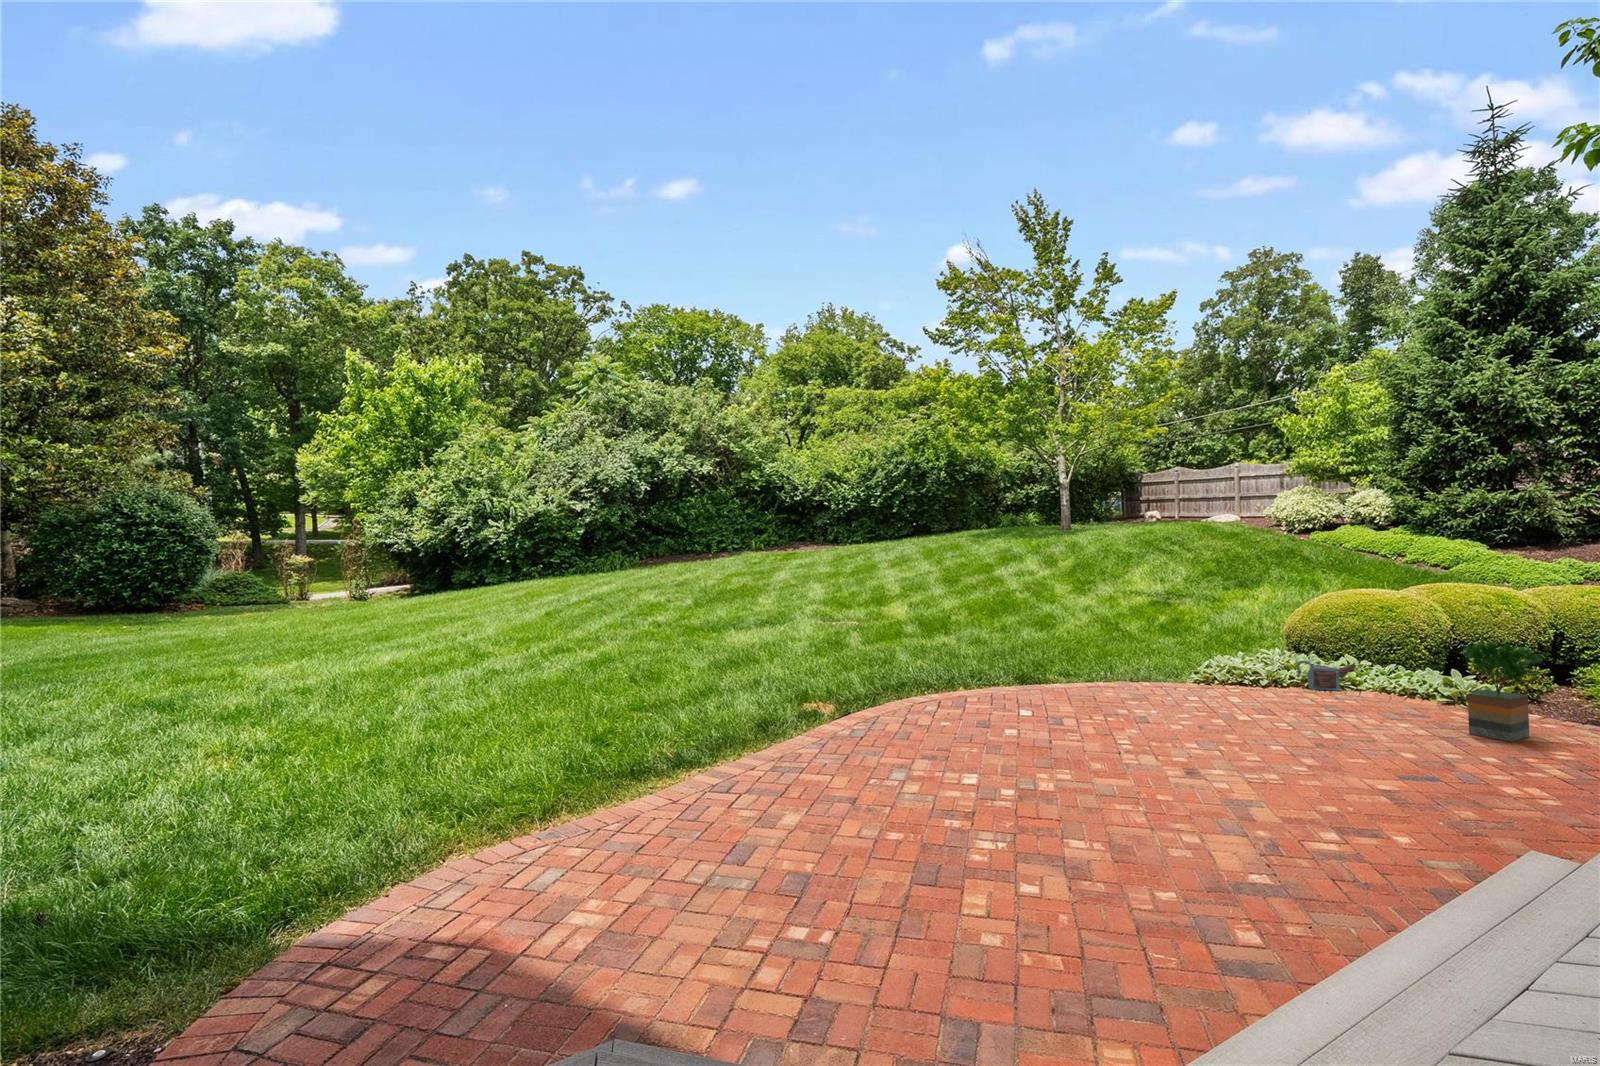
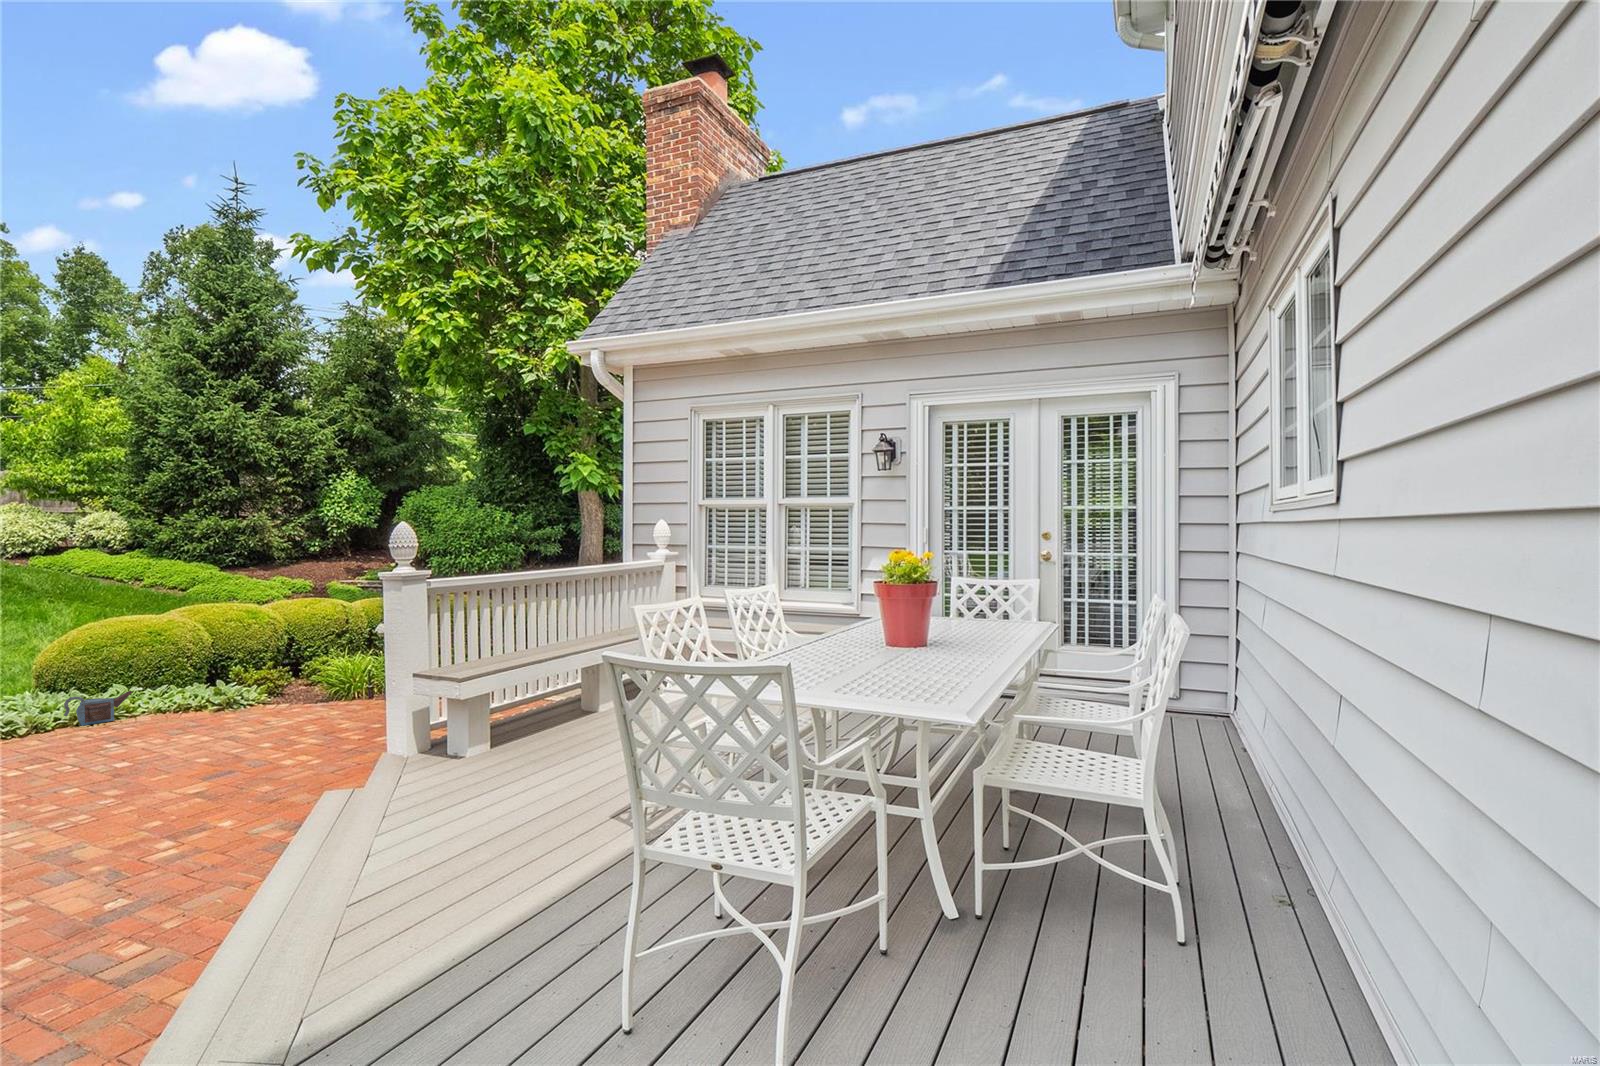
potted tree: present [1463,642,1542,742] -> none [238,650,298,731]

